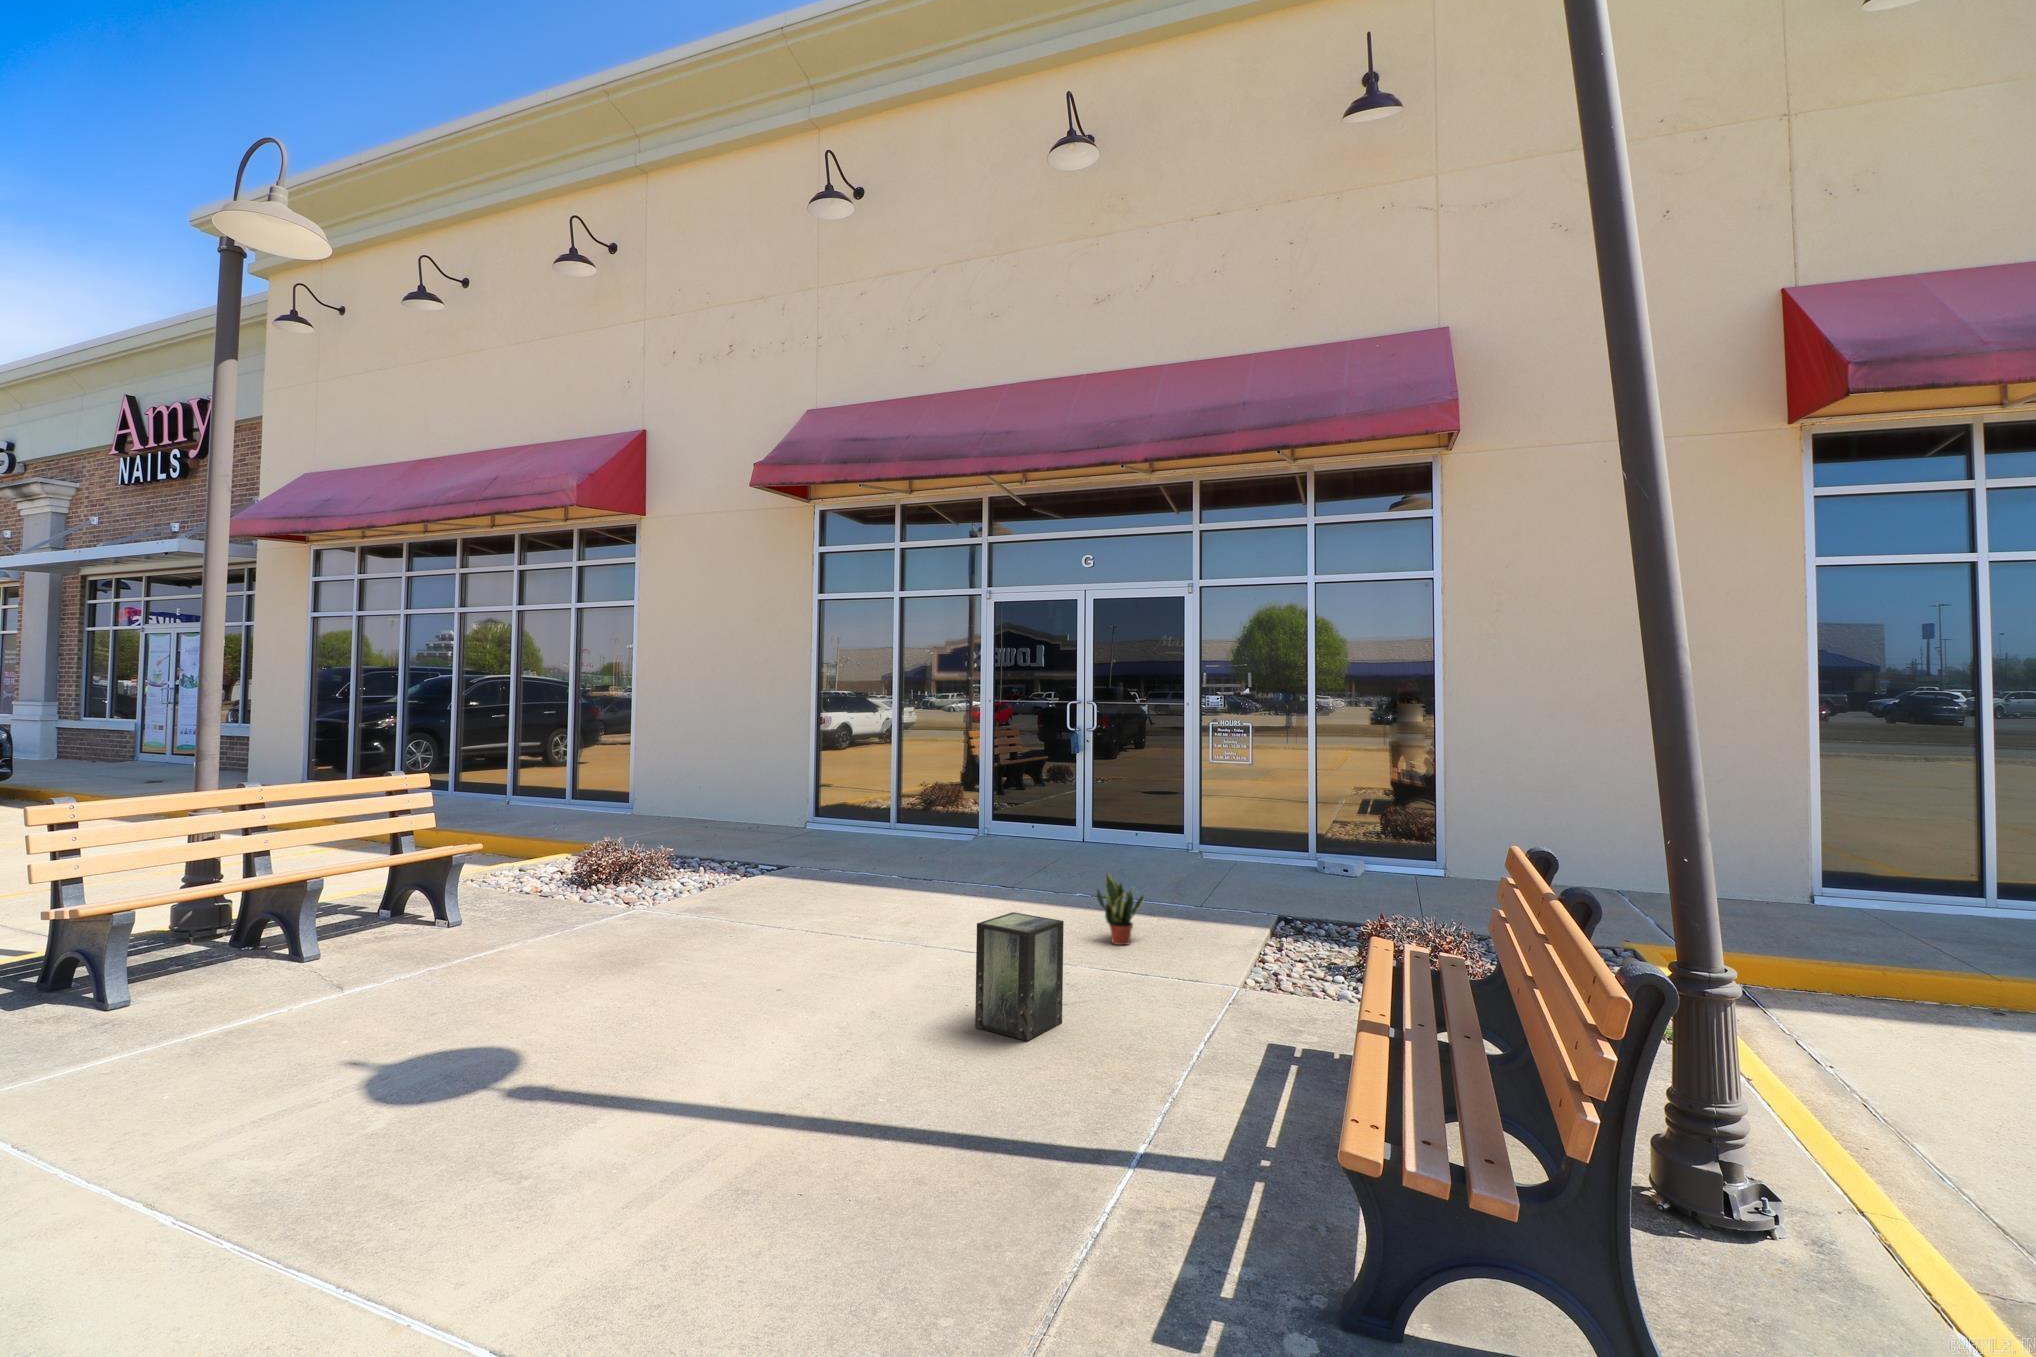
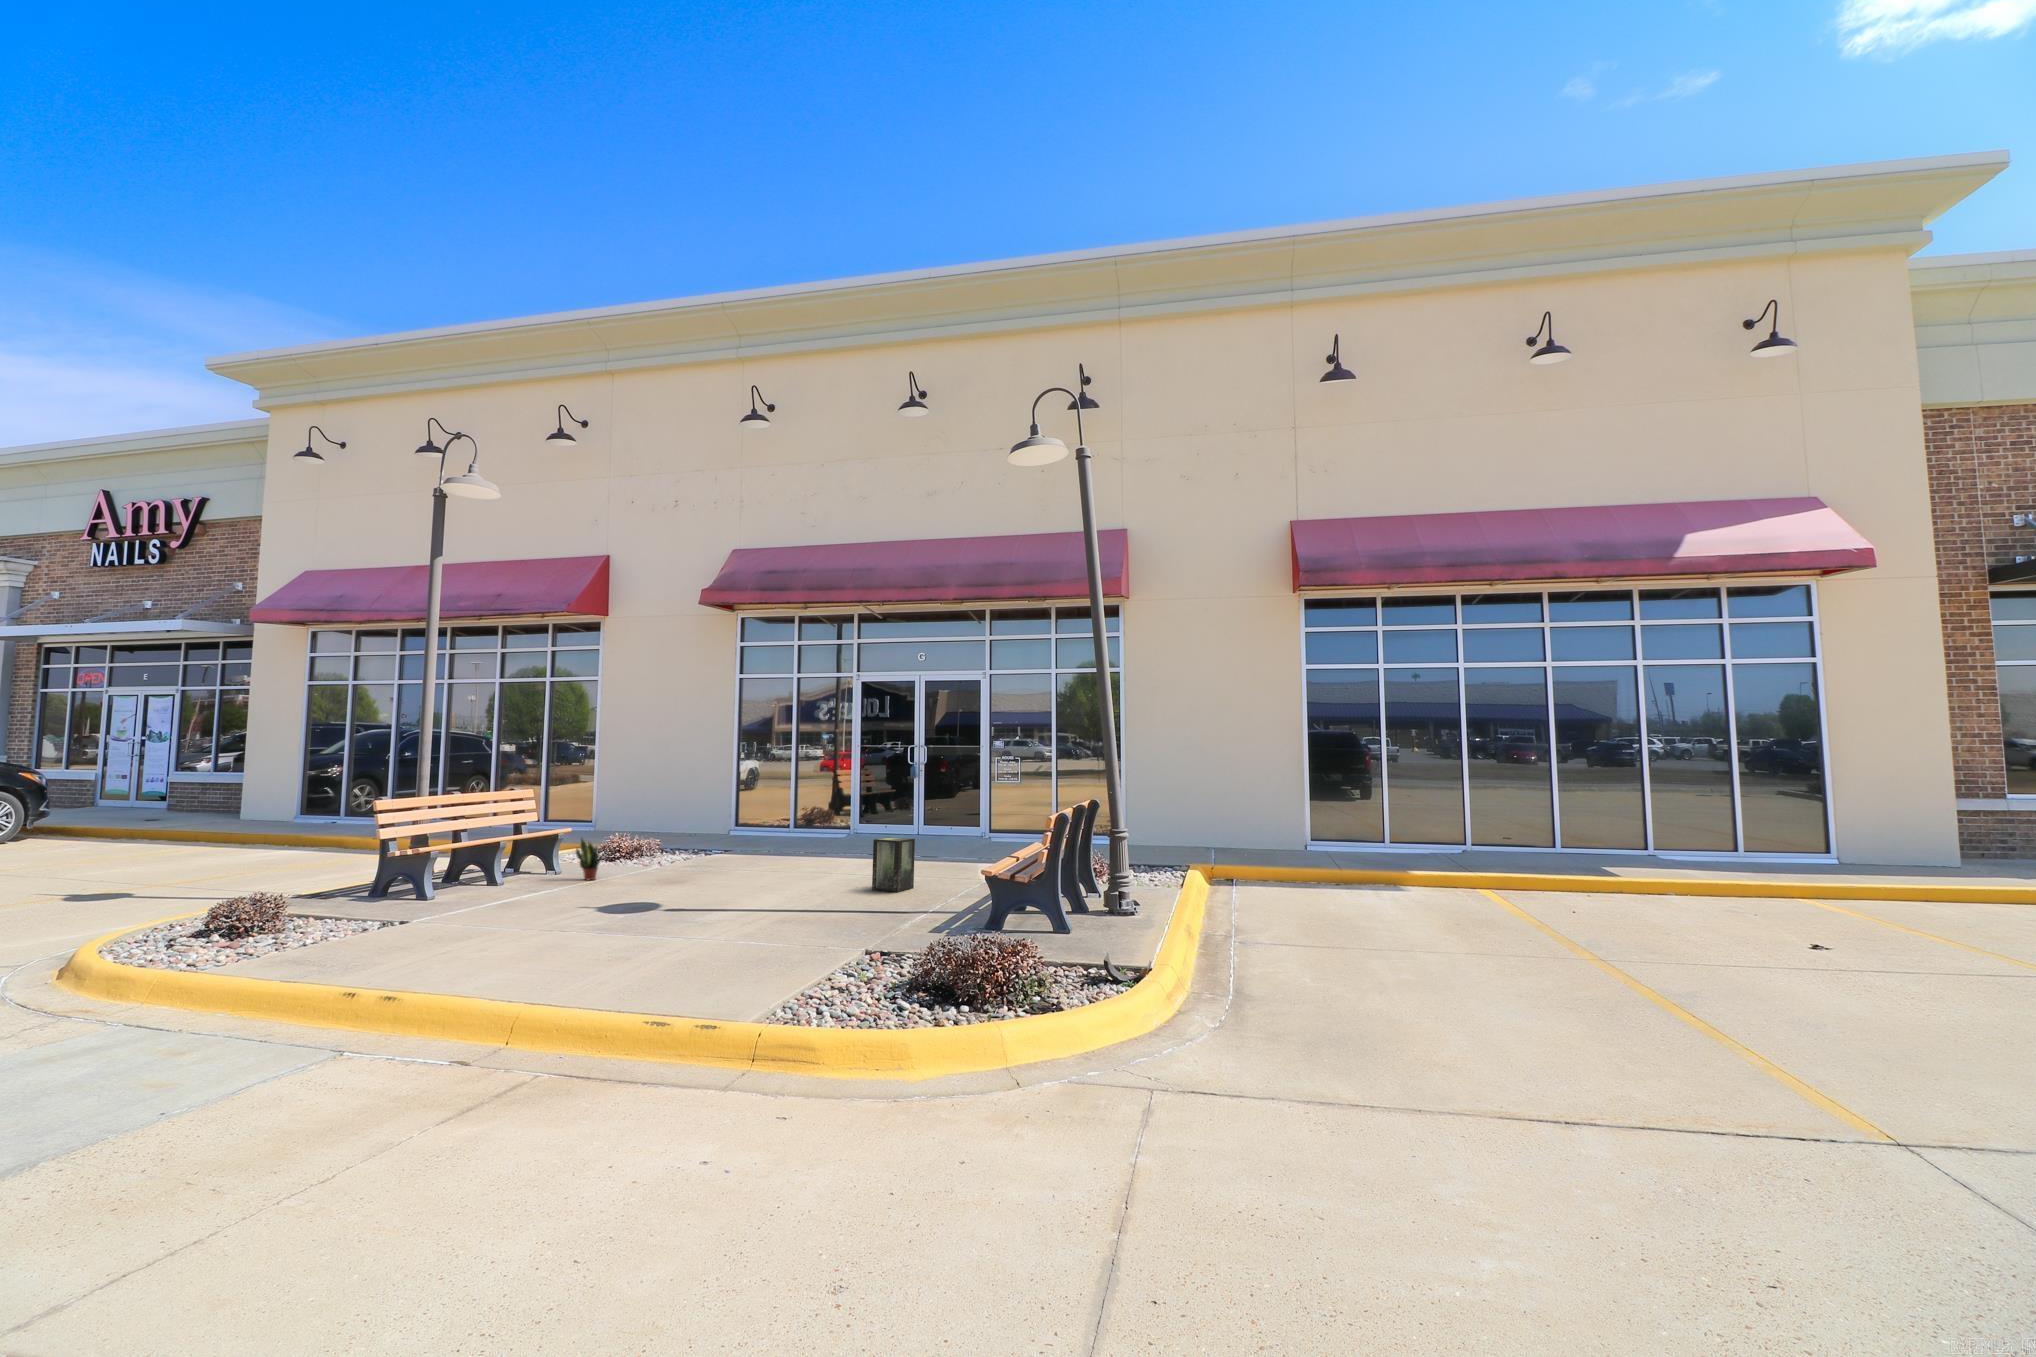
potted plant: present [1097,874,1144,945] -> present [575,839,606,880]

